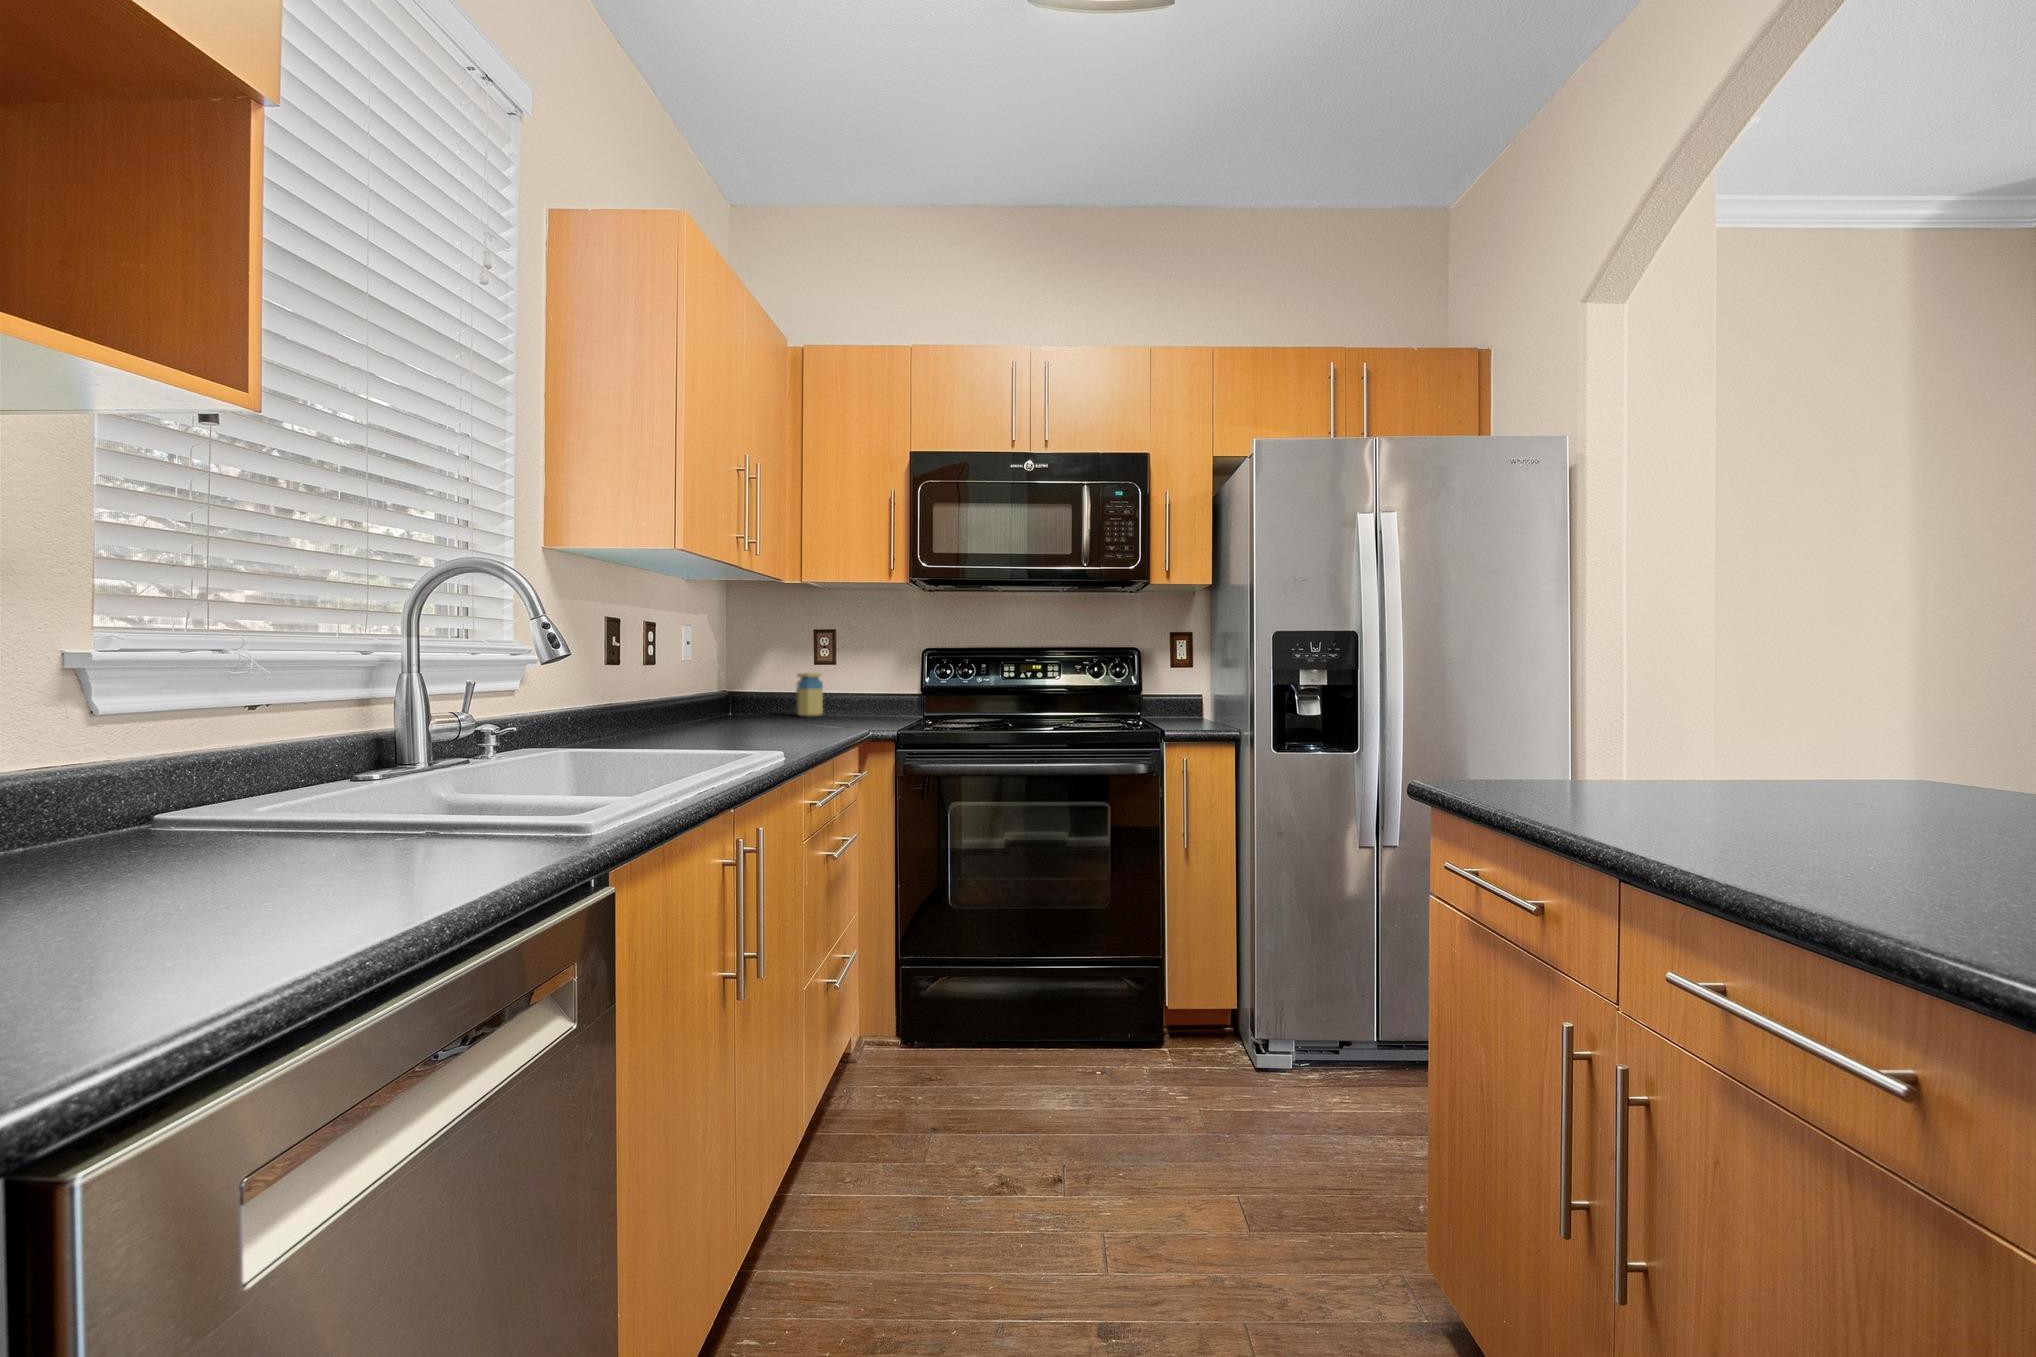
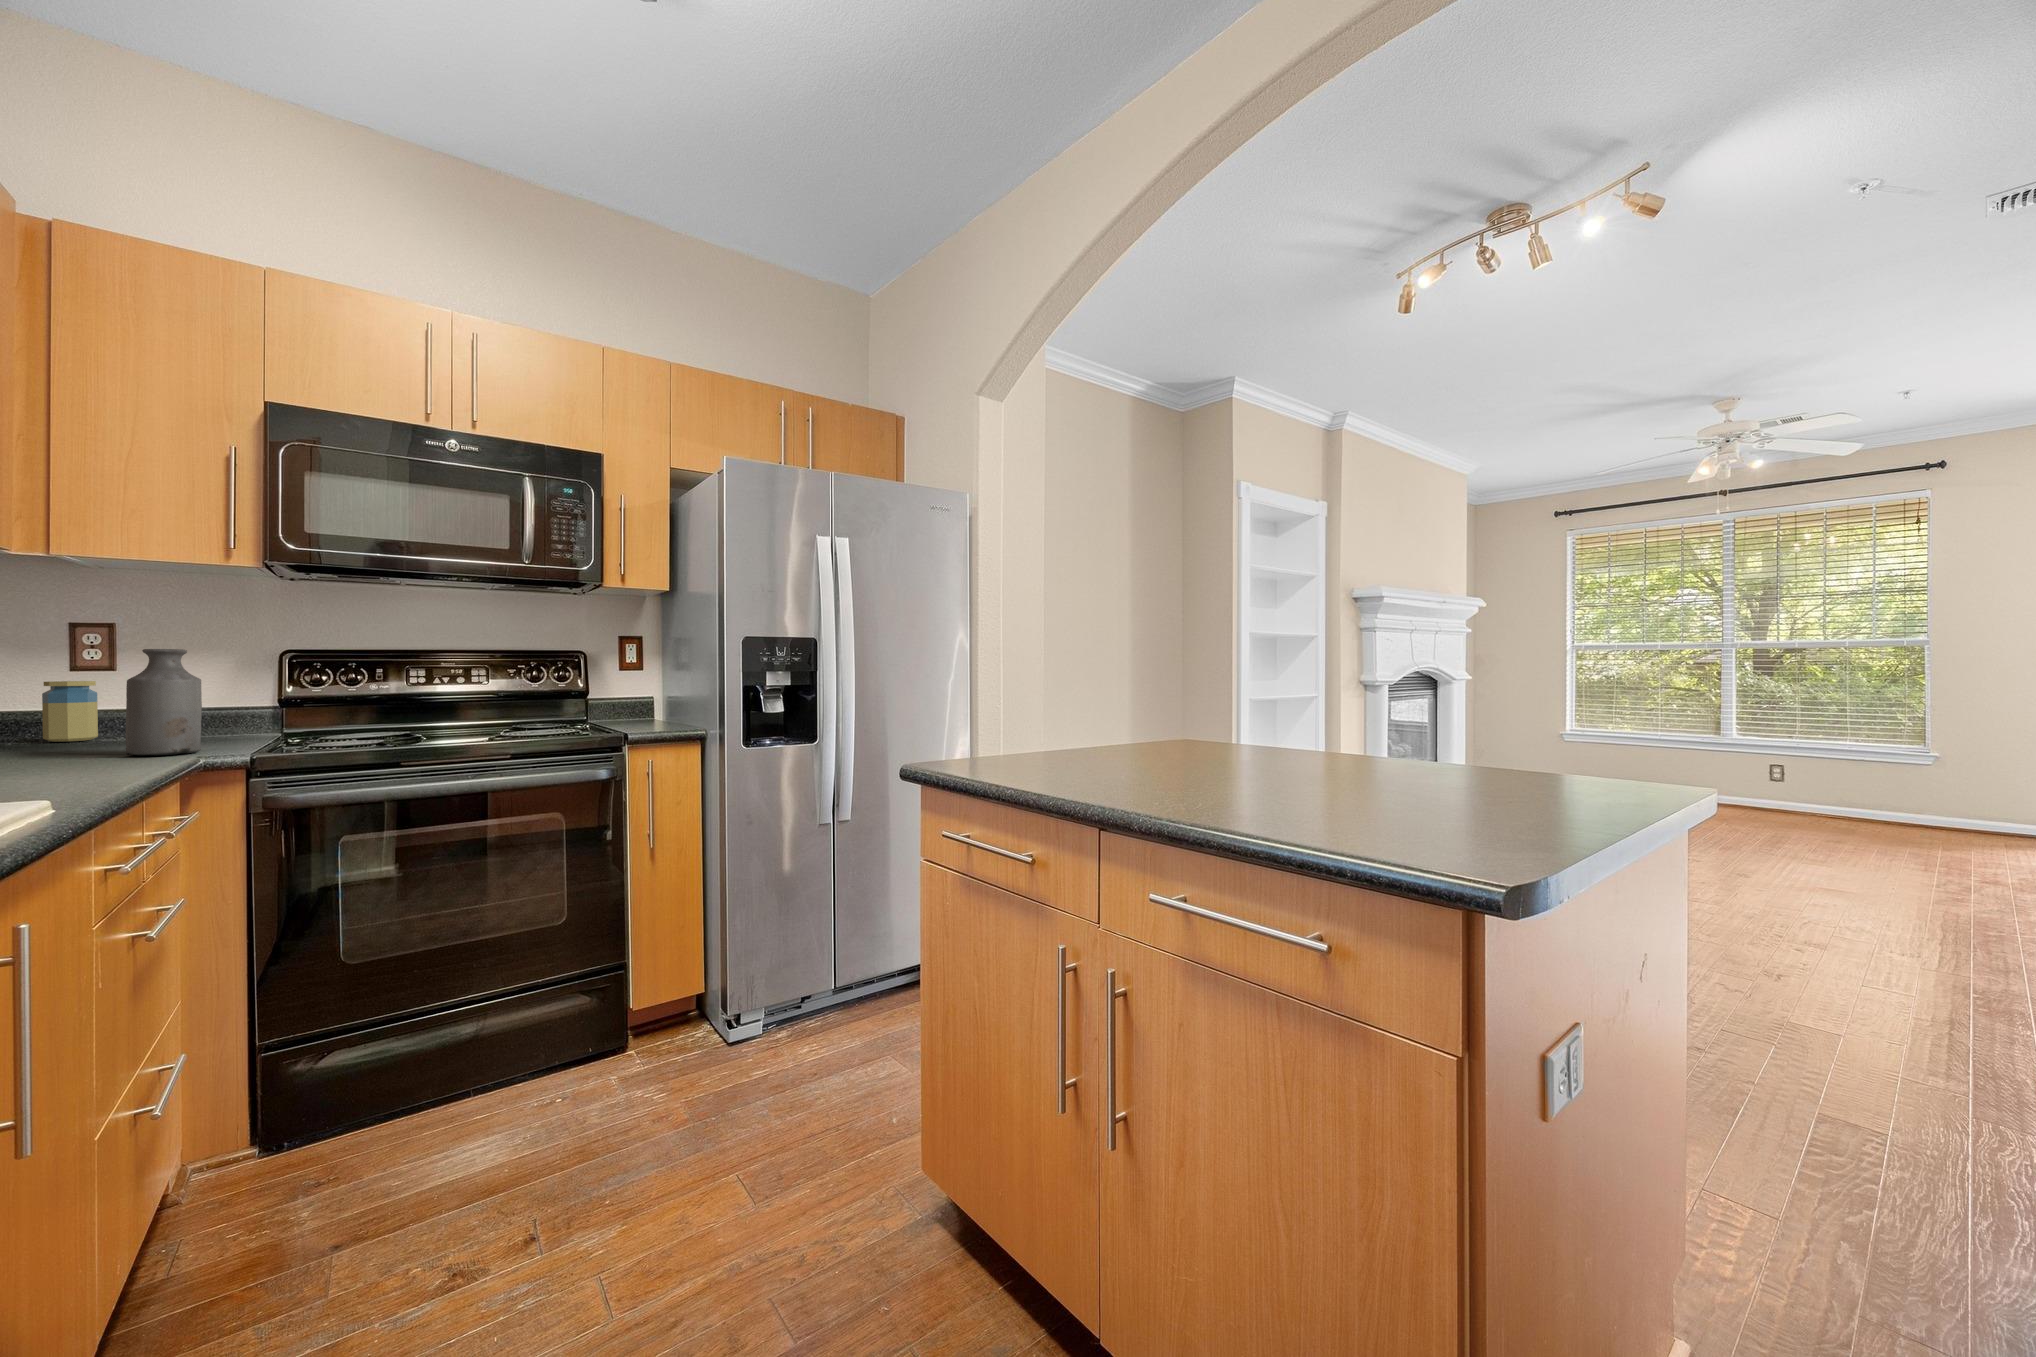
bottle: none [829,650,869,729] -> present [126,649,202,756]

